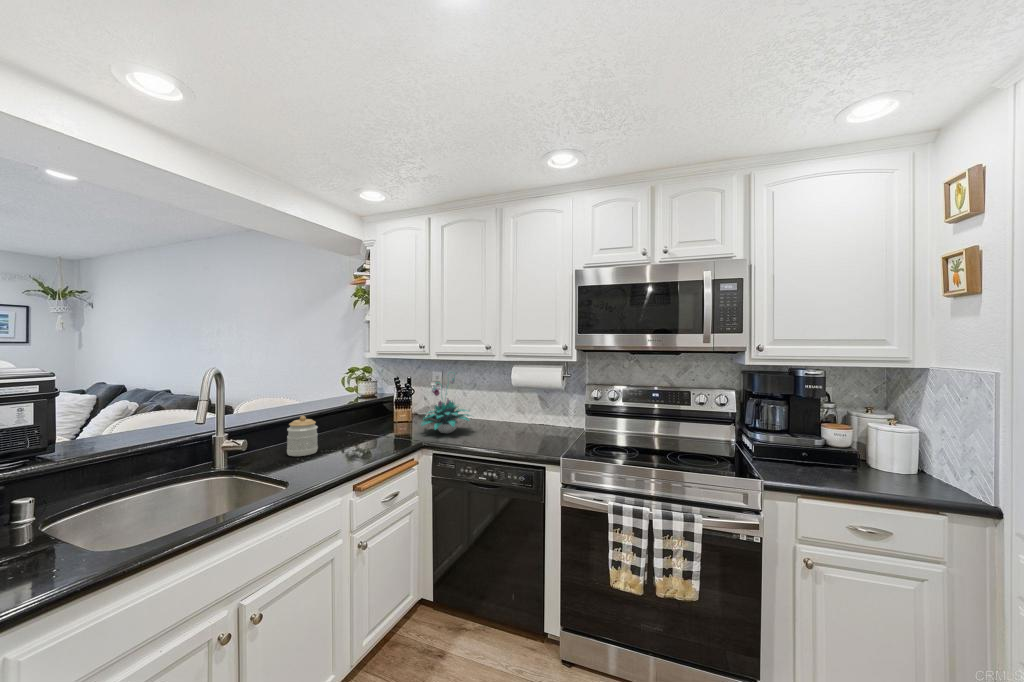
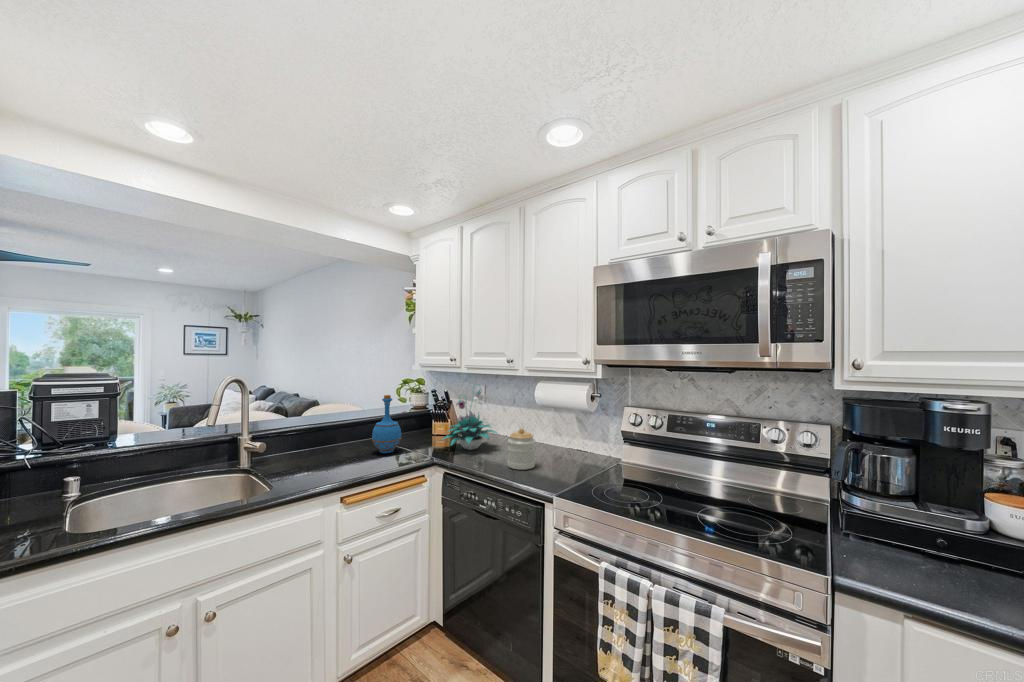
bottle: none [352,385,383,443] -> present [372,395,402,453]
jar: present [287,416,318,456] -> present [508,428,535,470]

